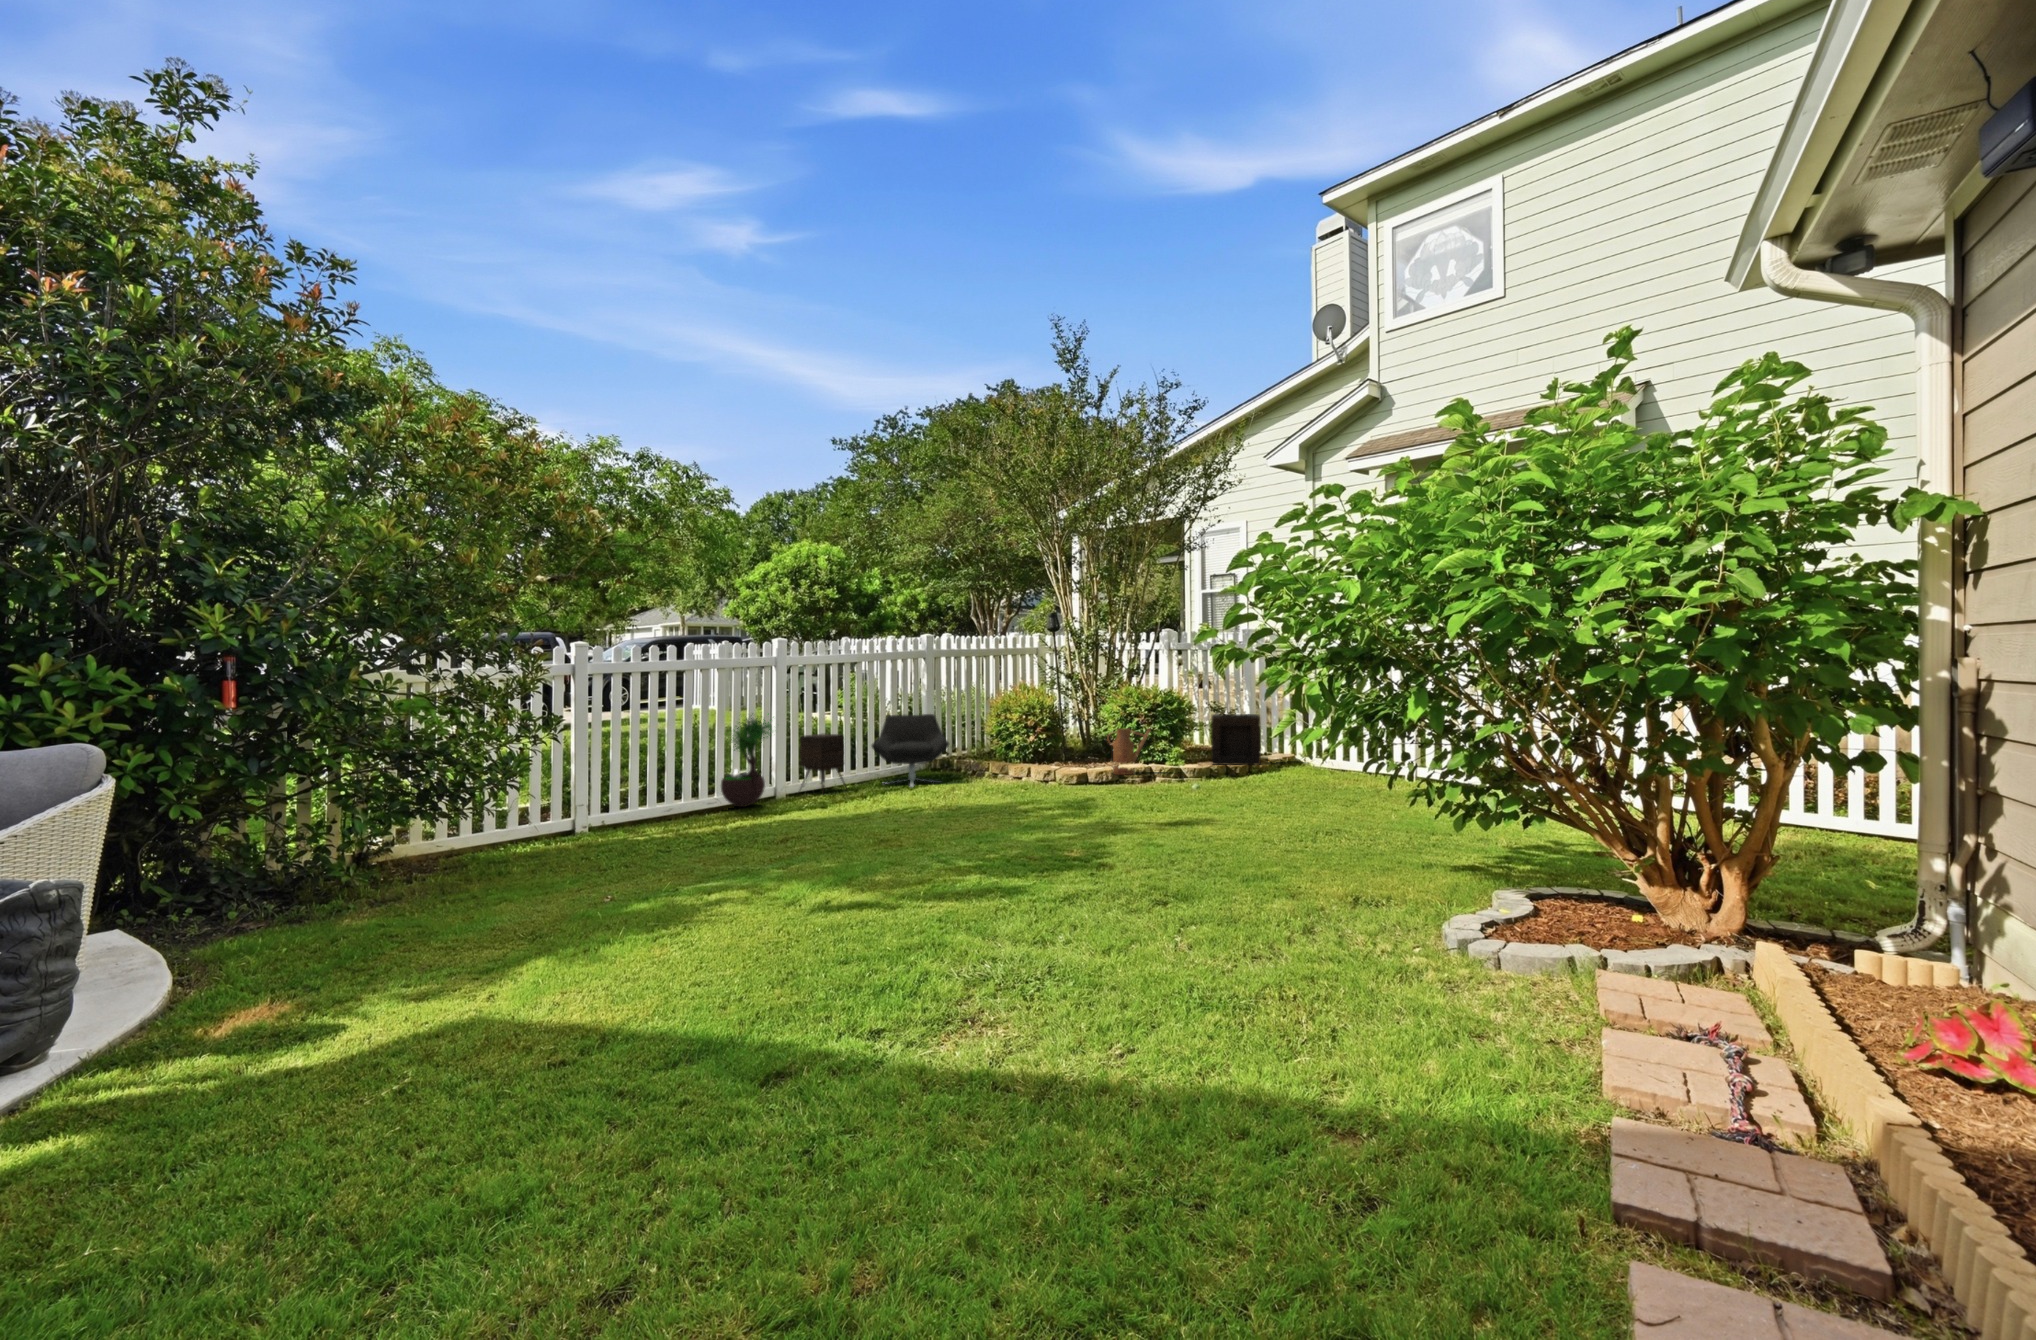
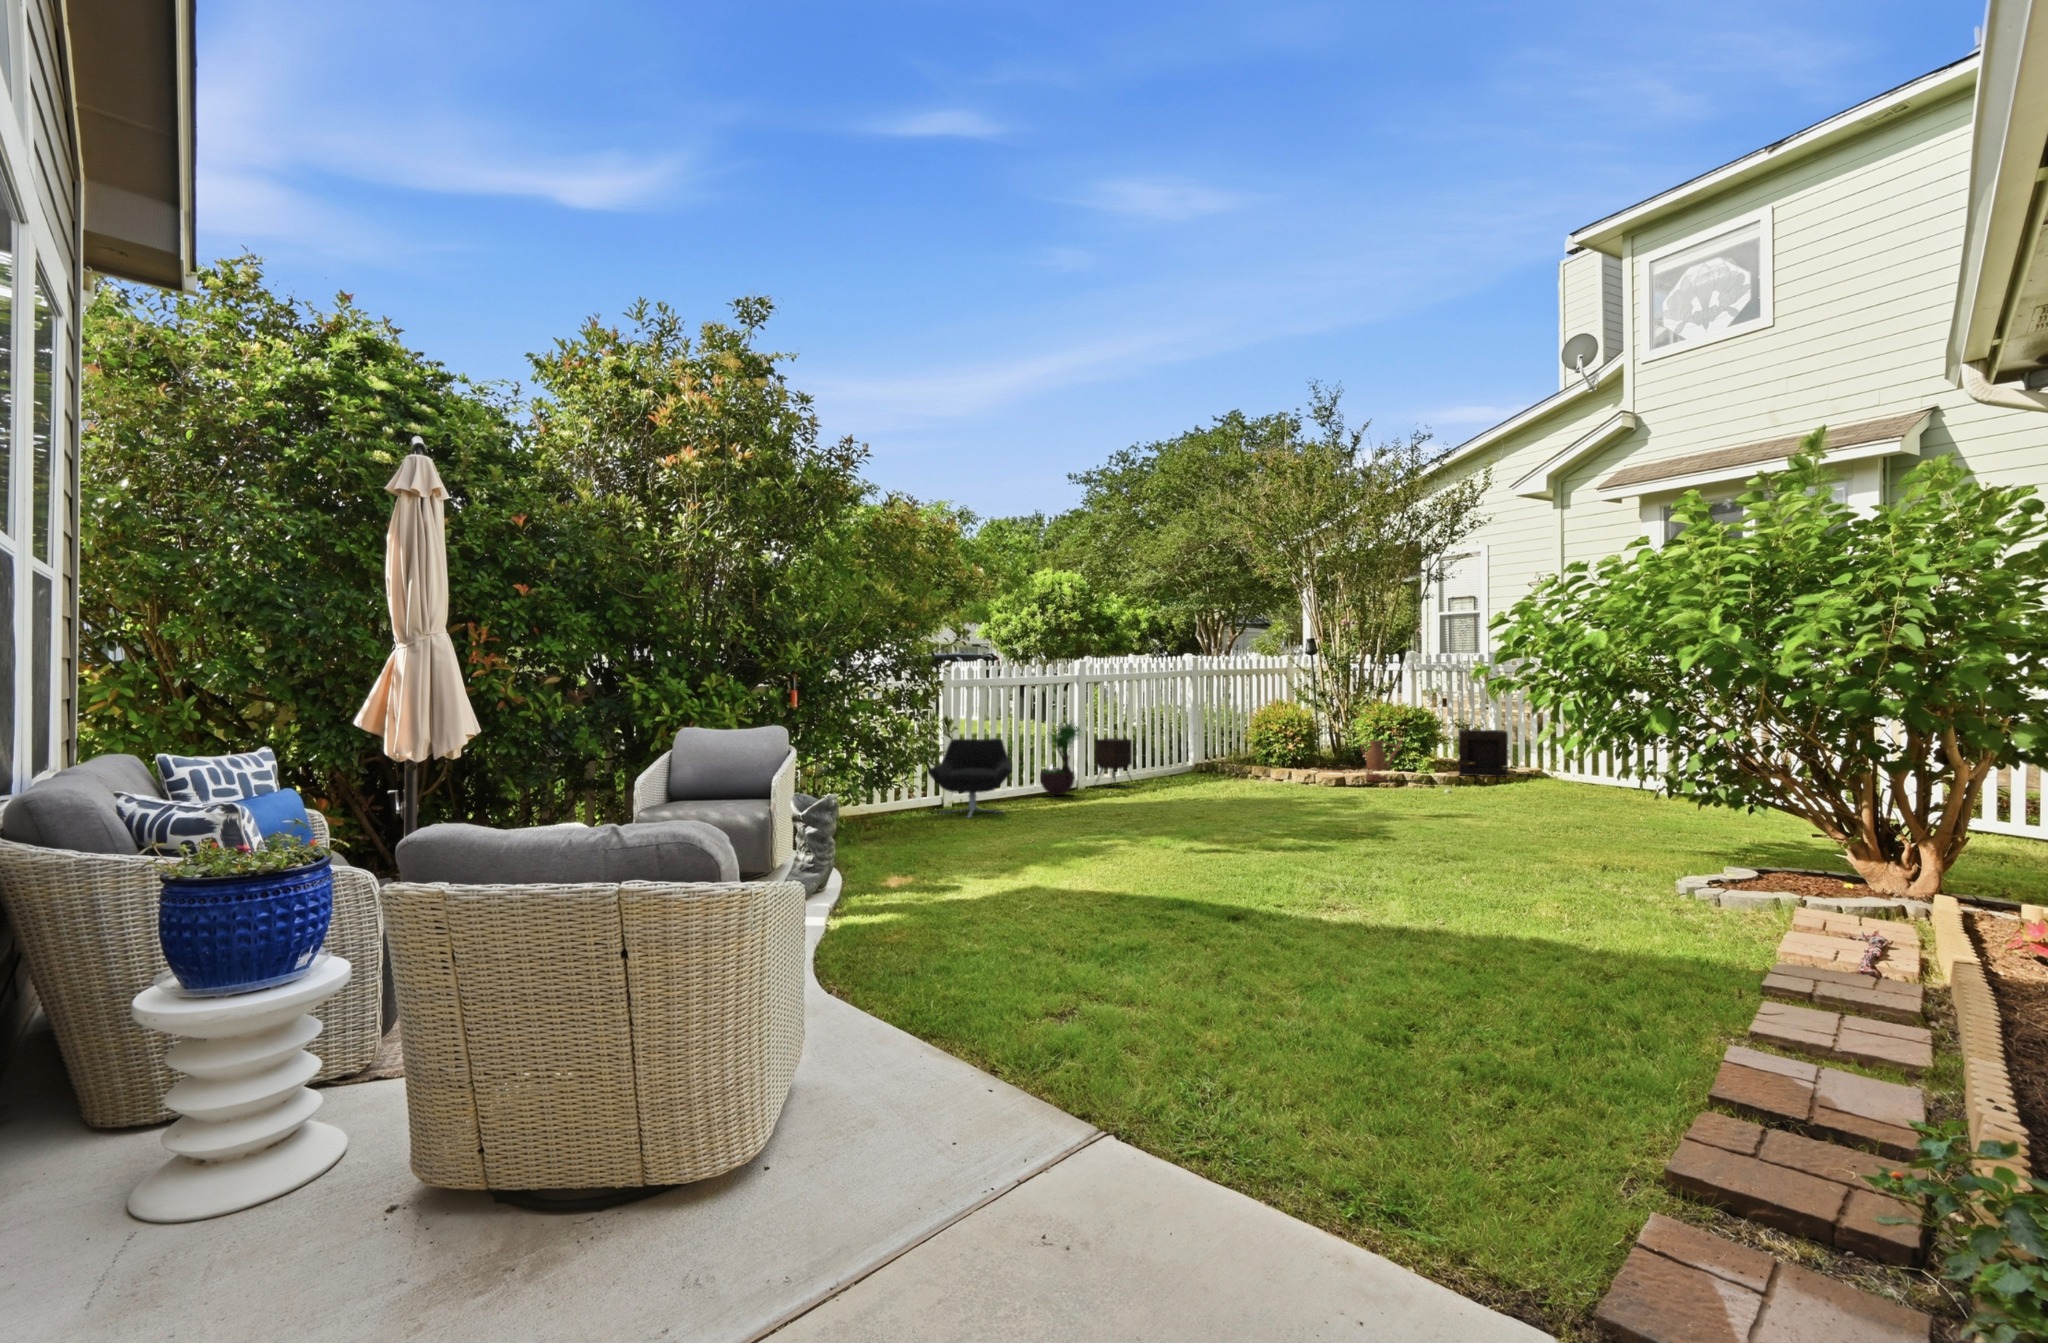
lounge chair: present [872,714,949,787] -> present [928,738,1012,818]

